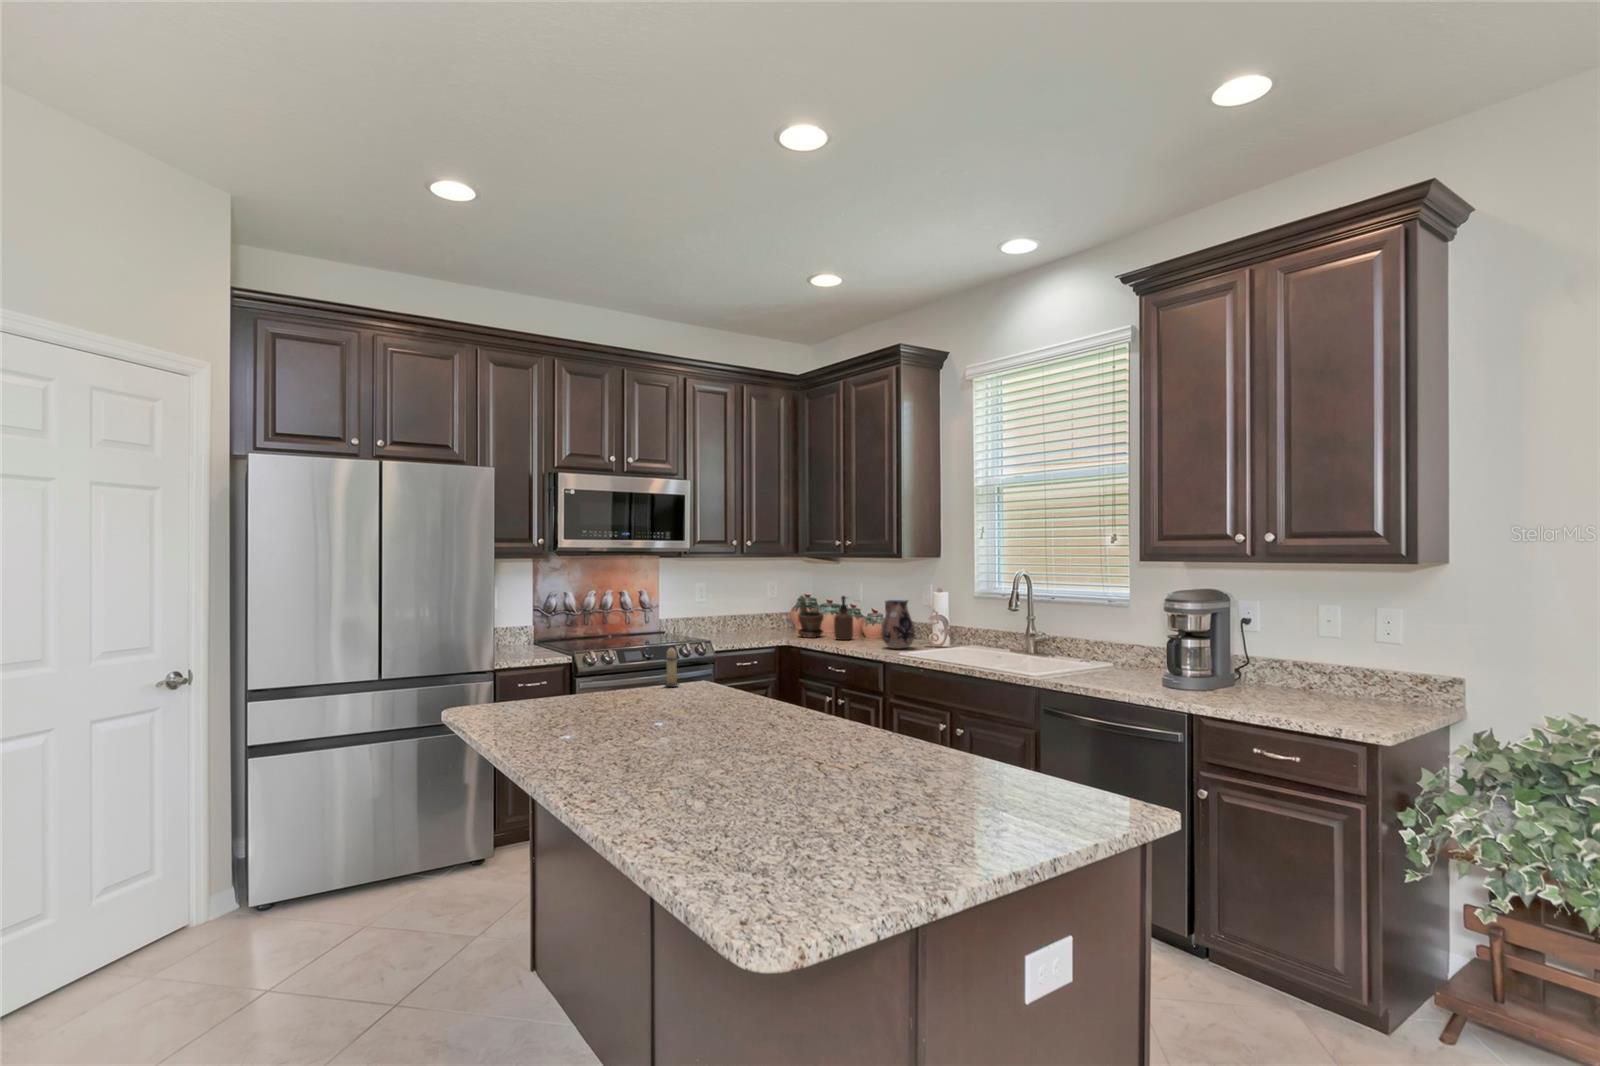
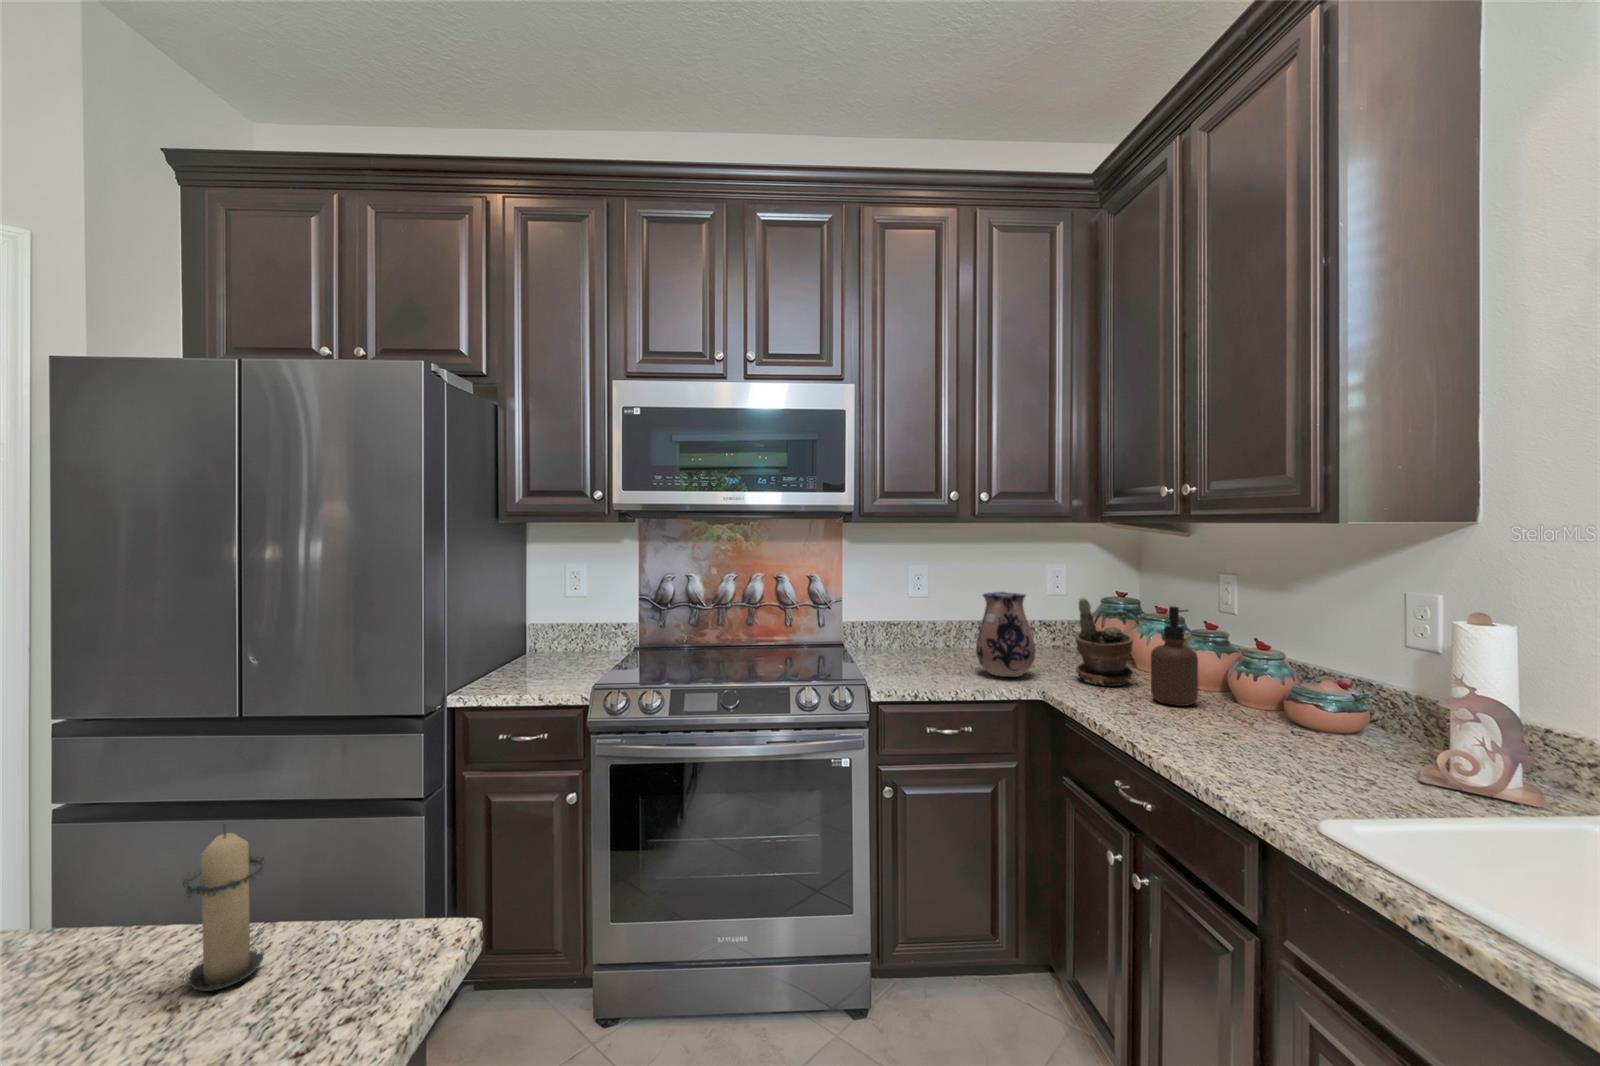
ceramic pitcher: present [881,600,915,649] -> present [976,592,1036,677]

